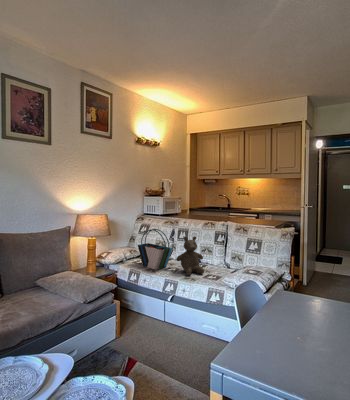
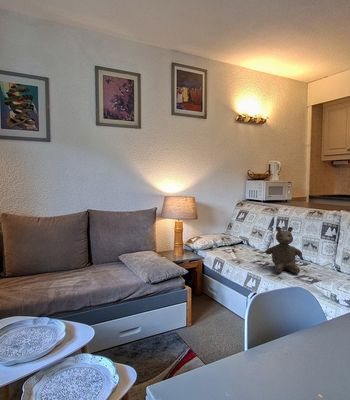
tote bag: present [138,229,172,270] -> none [227,215,264,261]

